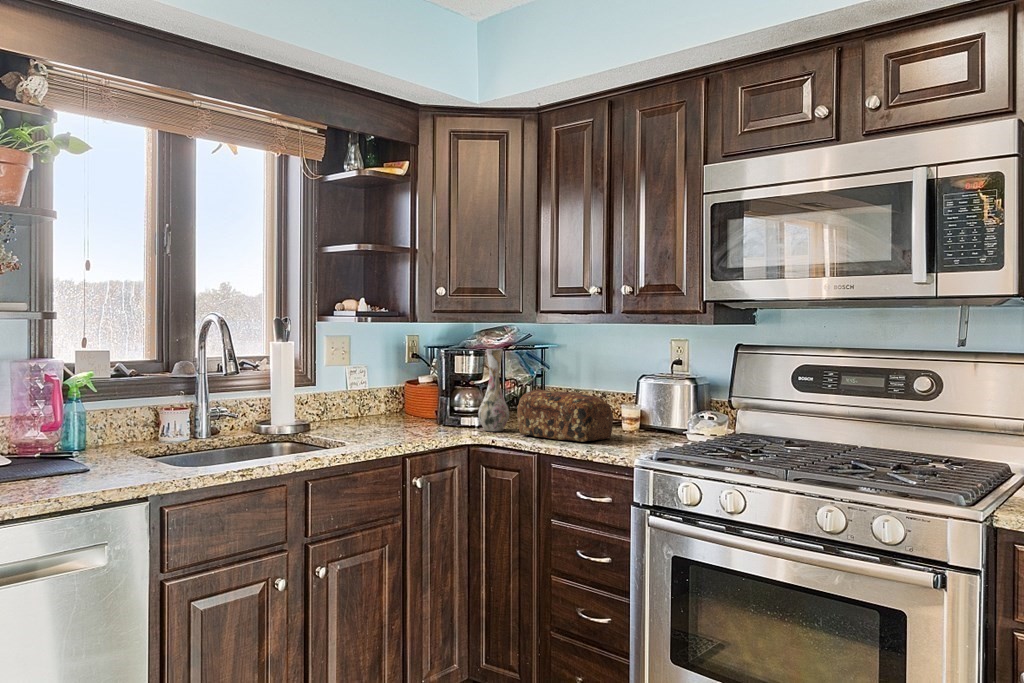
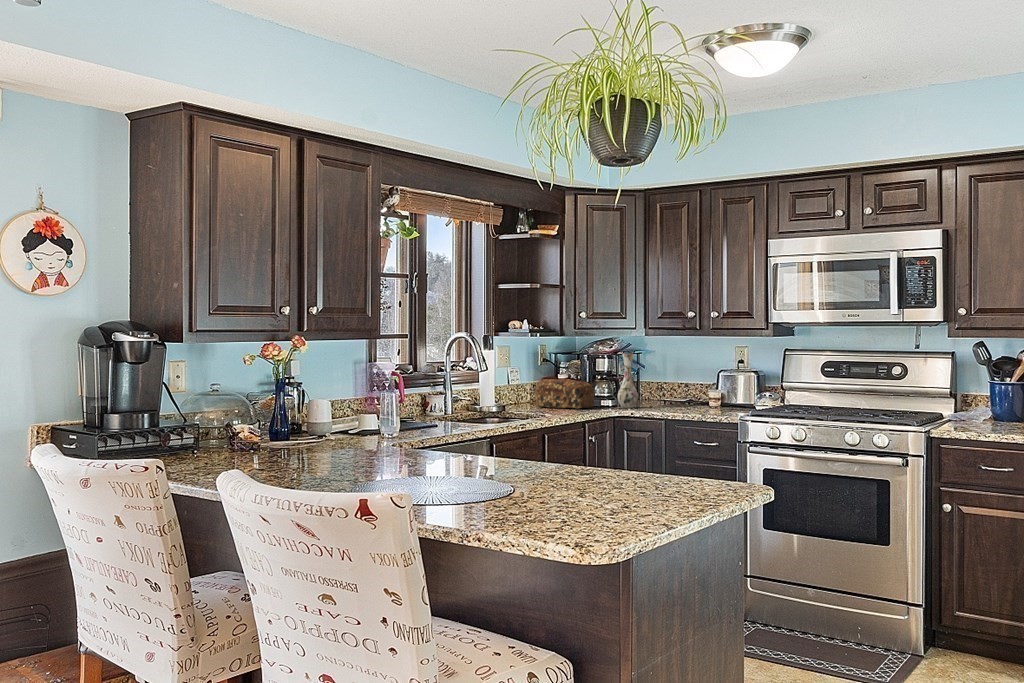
bread loaf: present [517,390,613,442] -> present [535,379,594,409]

